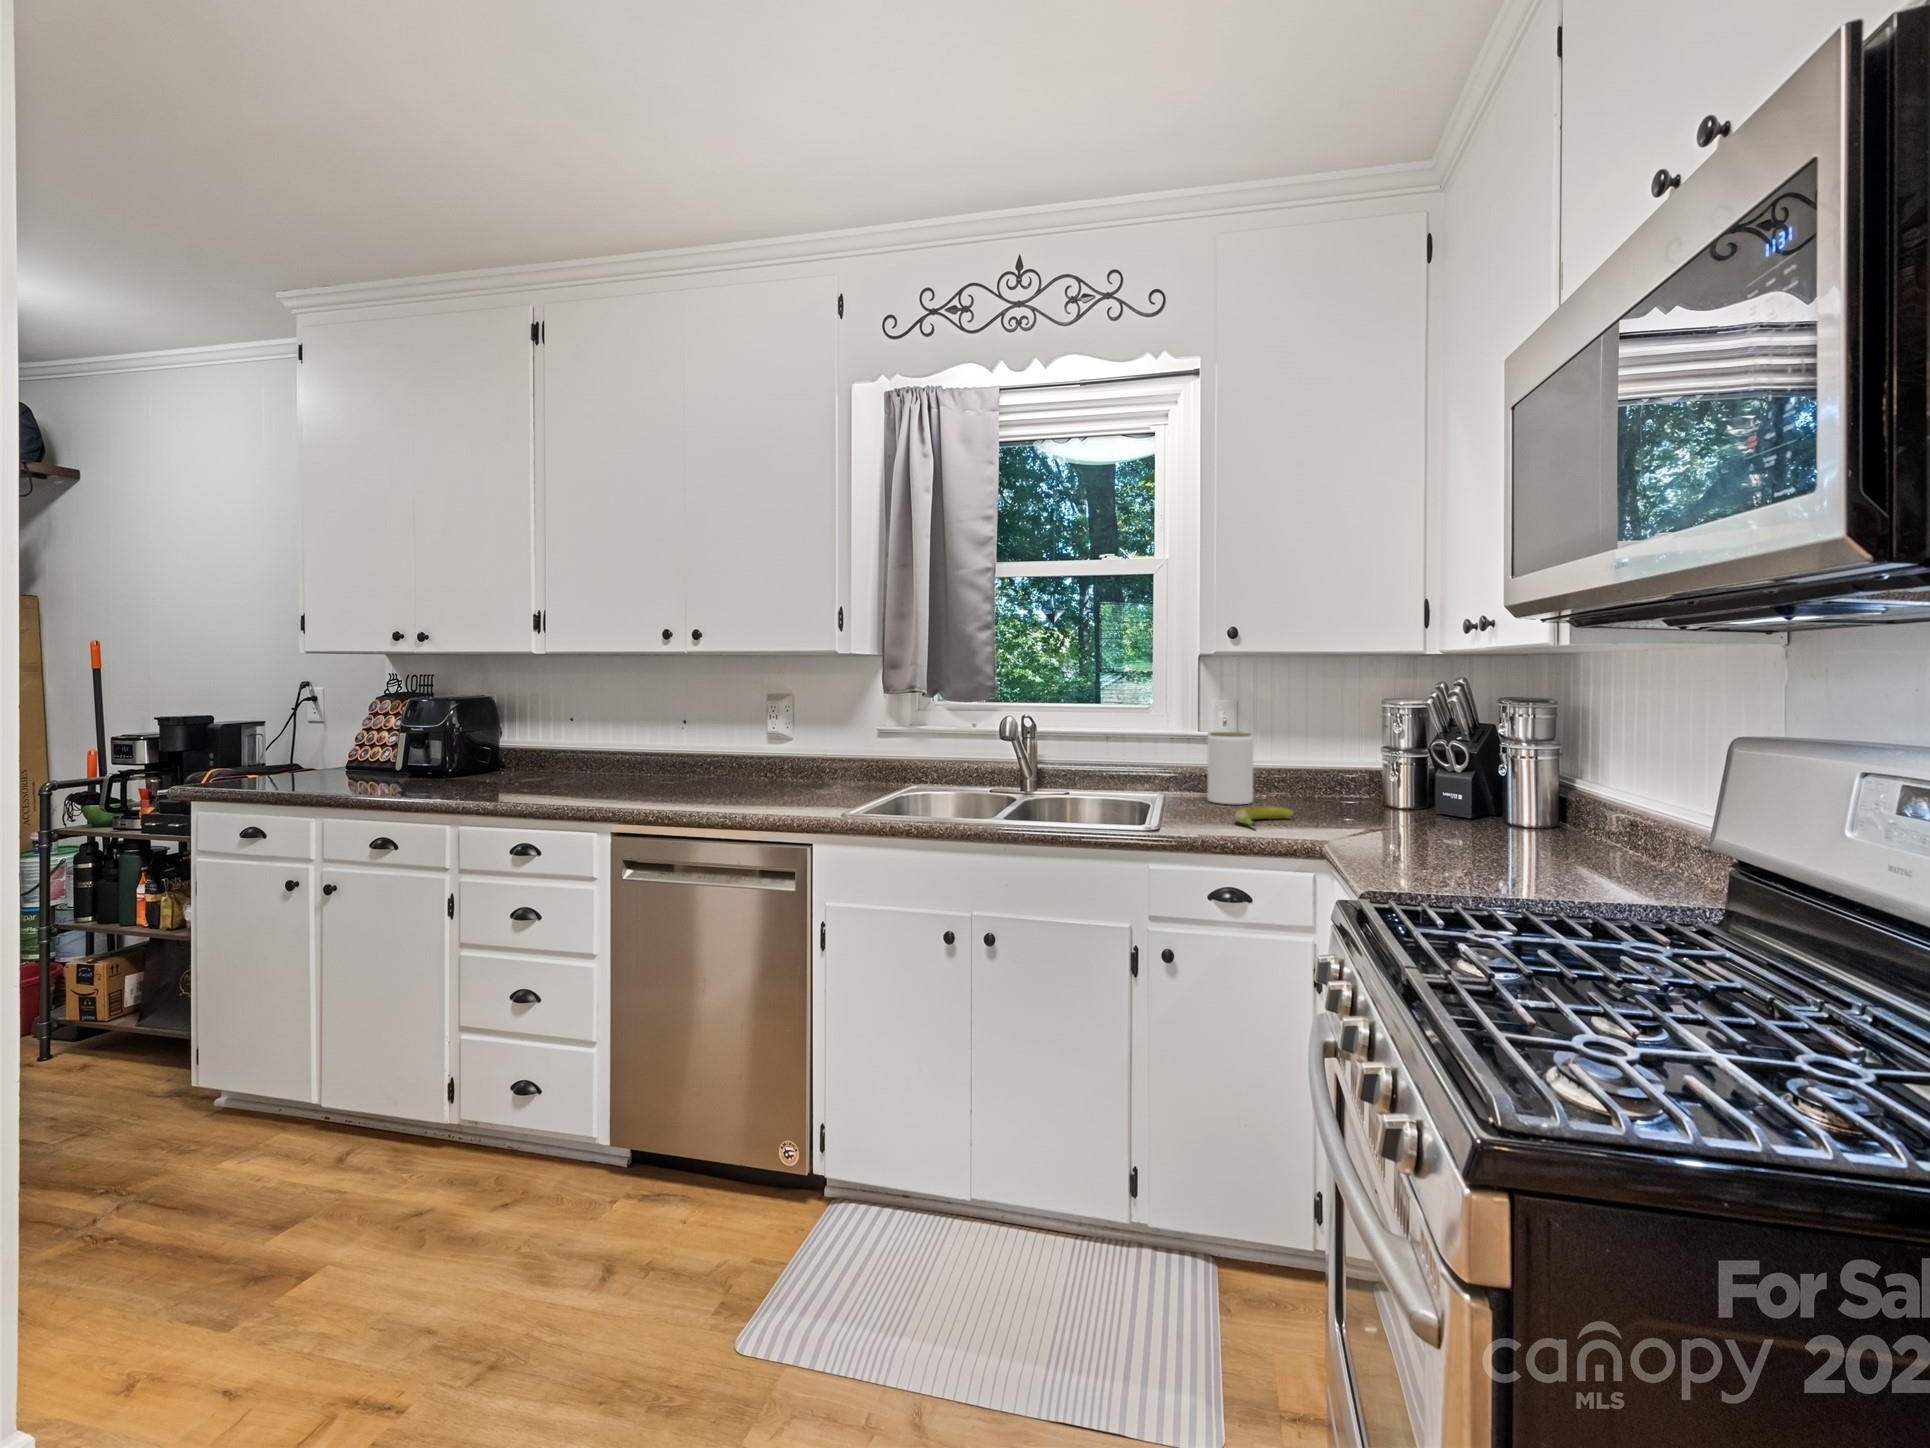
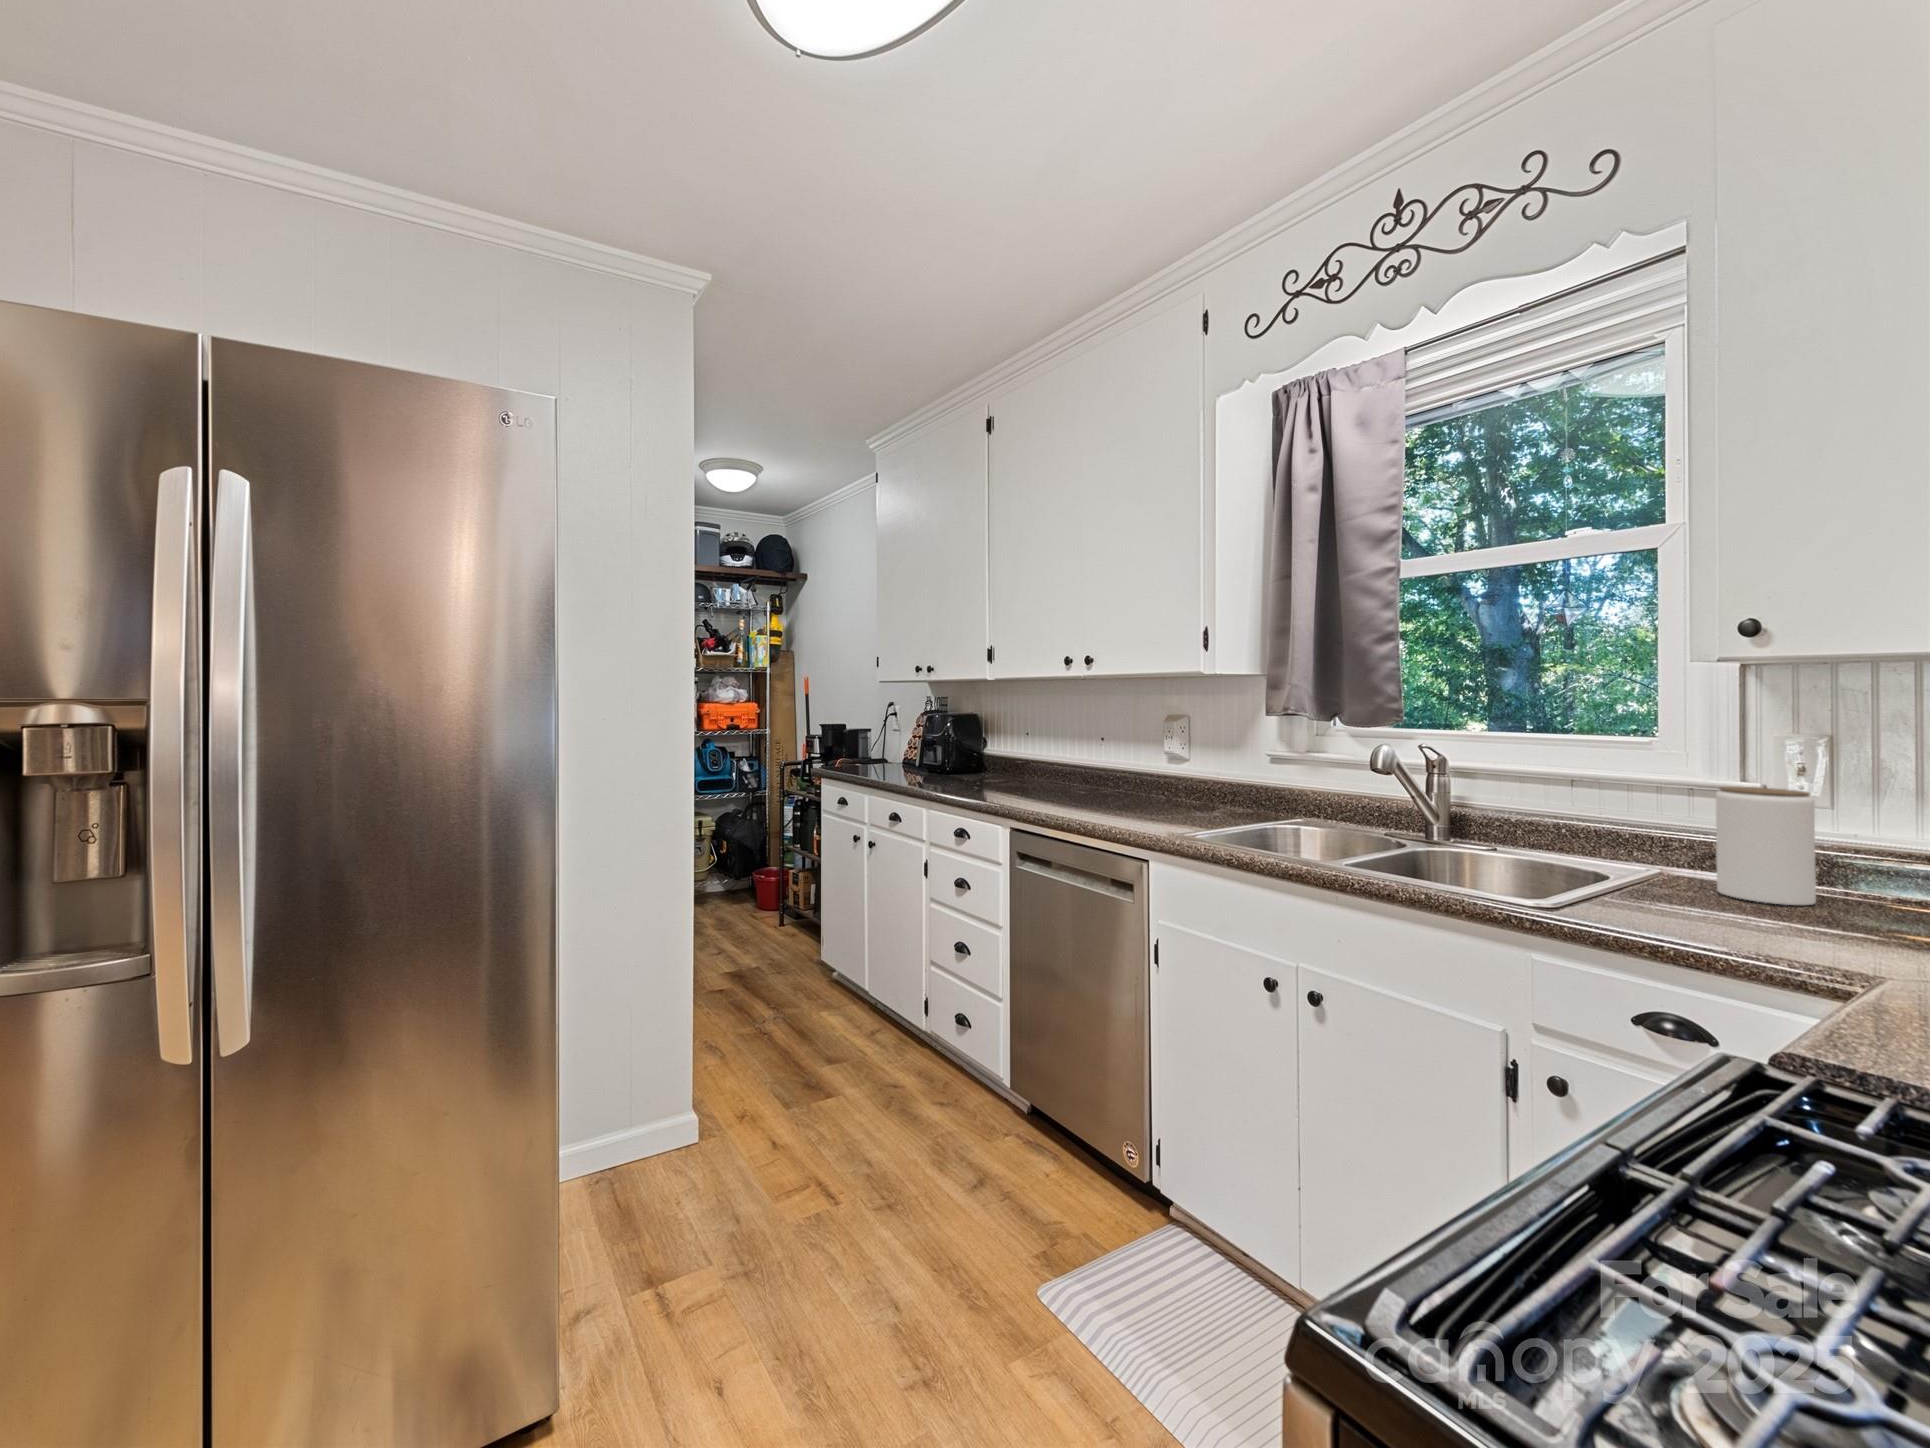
banana: present [1235,806,1294,826] -> none [1694,903,1846,933]

